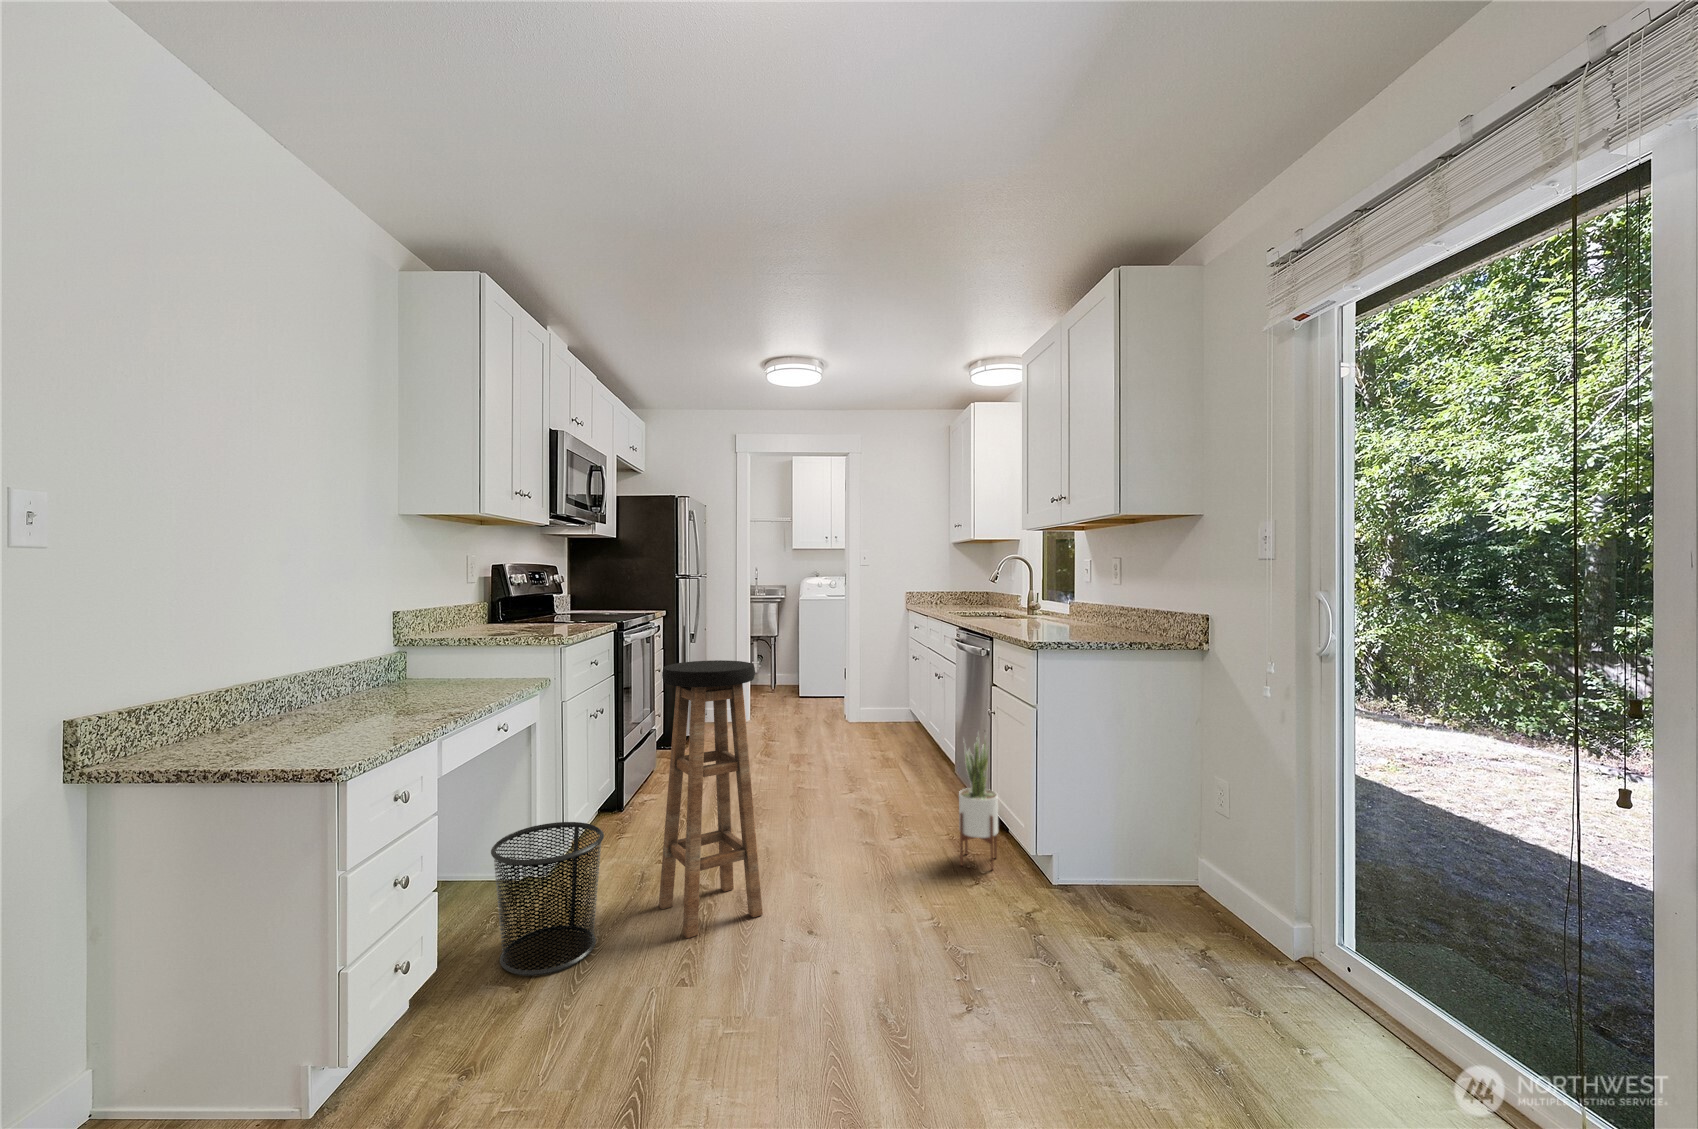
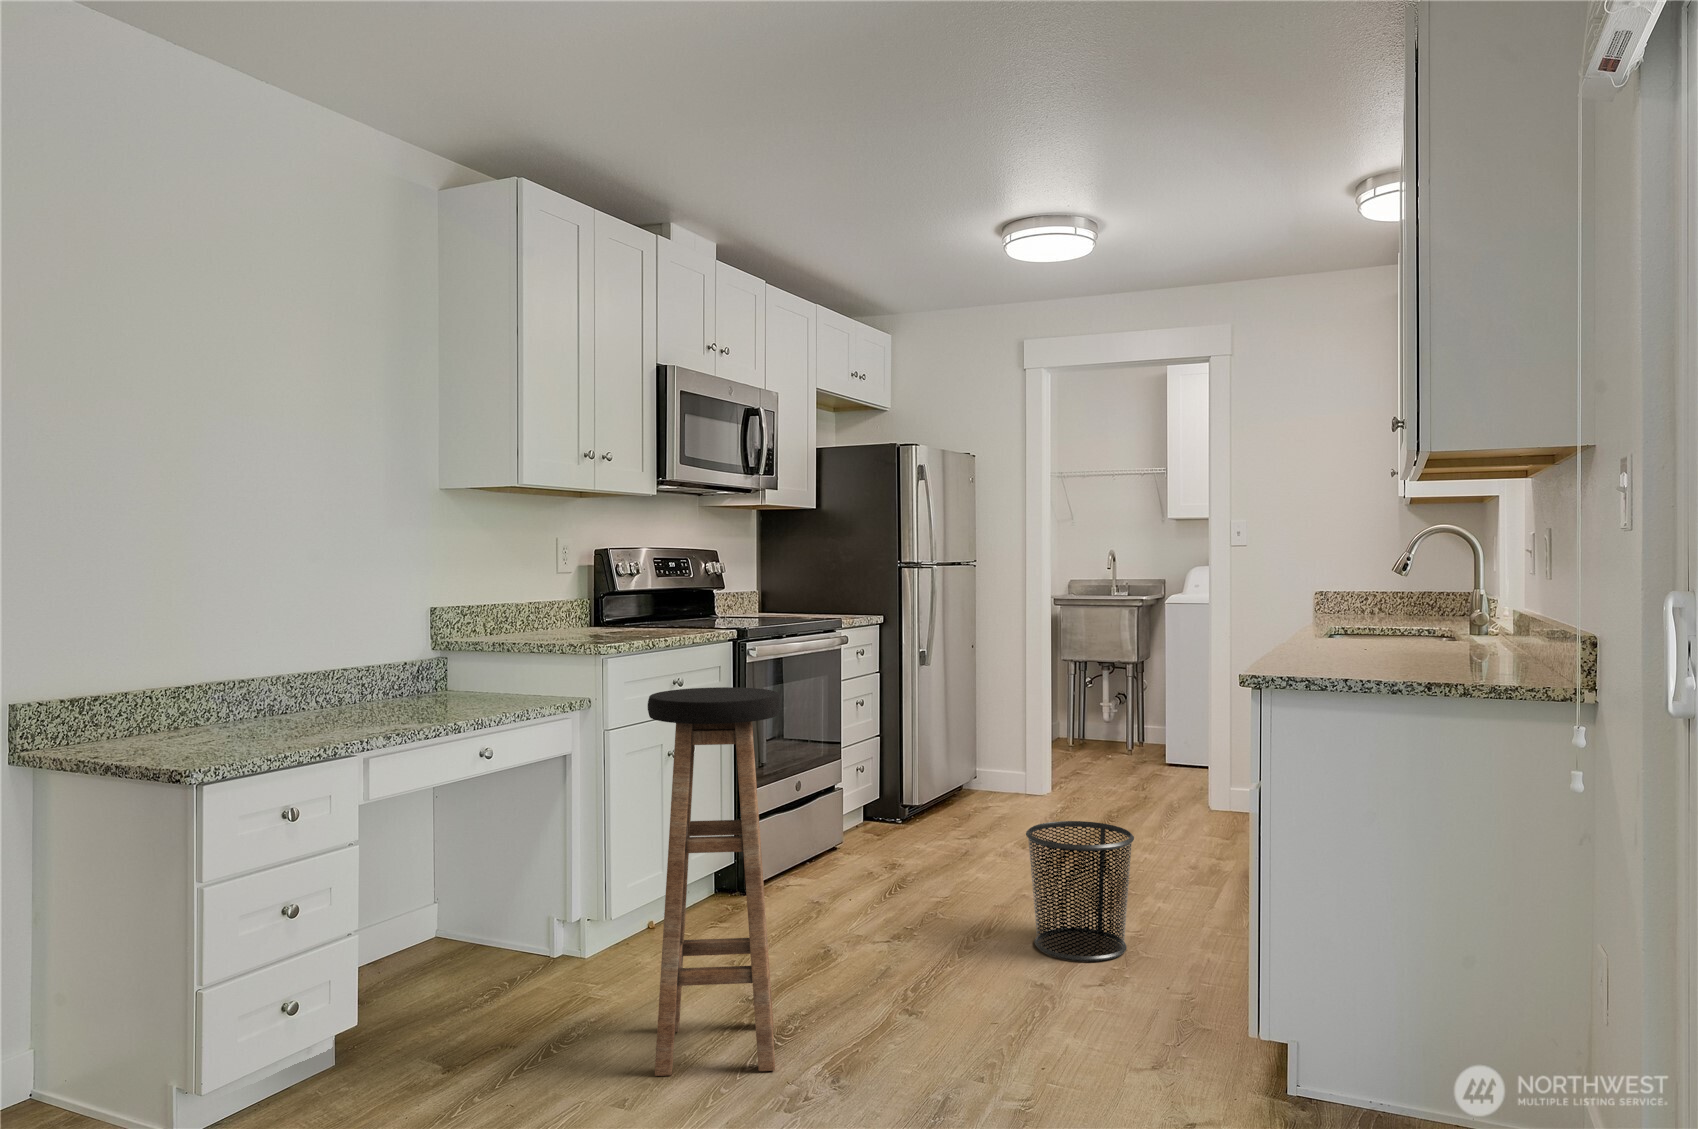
potted plant: present [959,737,998,869] -> none [1138,841,1227,1094]
waste bin: present [491,822,604,976] -> present [1026,821,1134,961]

